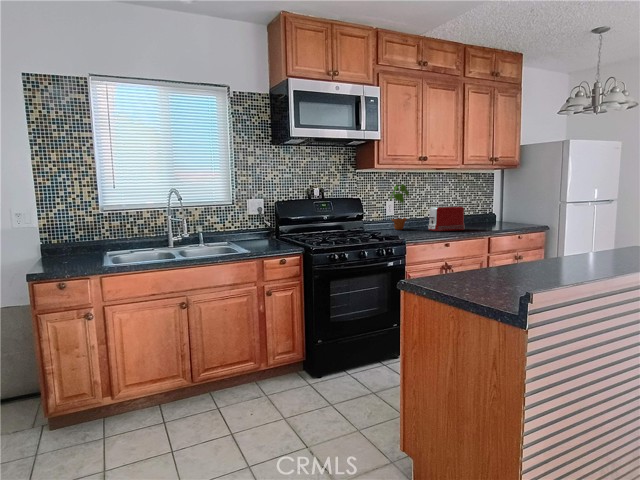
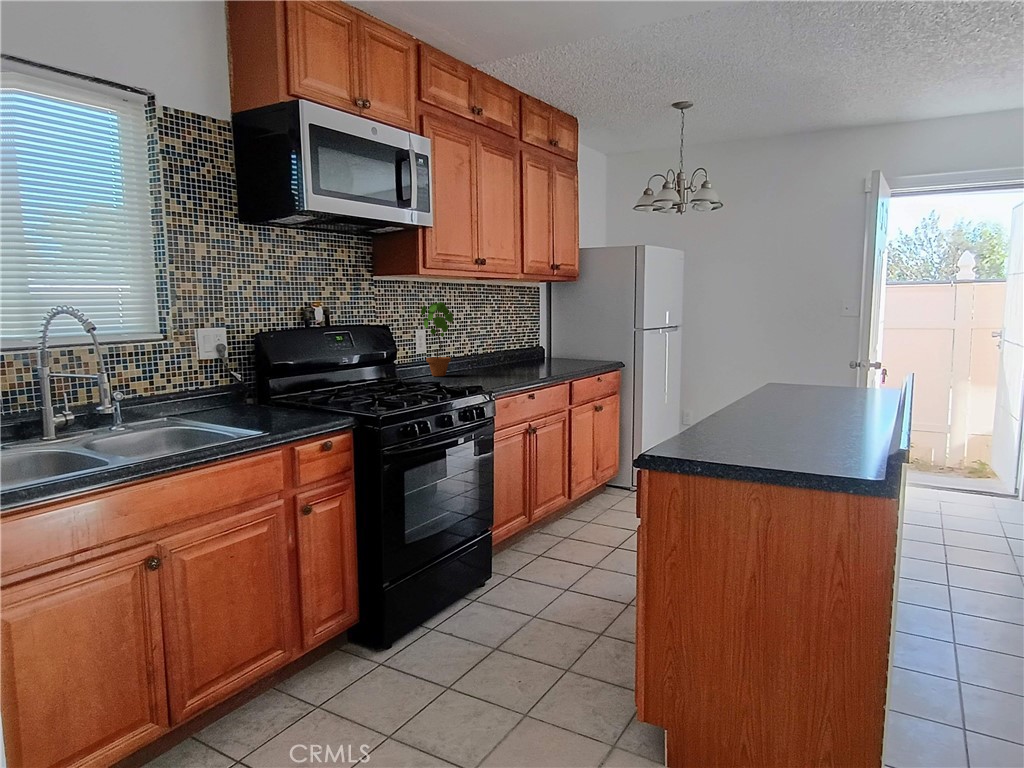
toaster: present [429,207,465,231] -> none [485,337,535,376]

